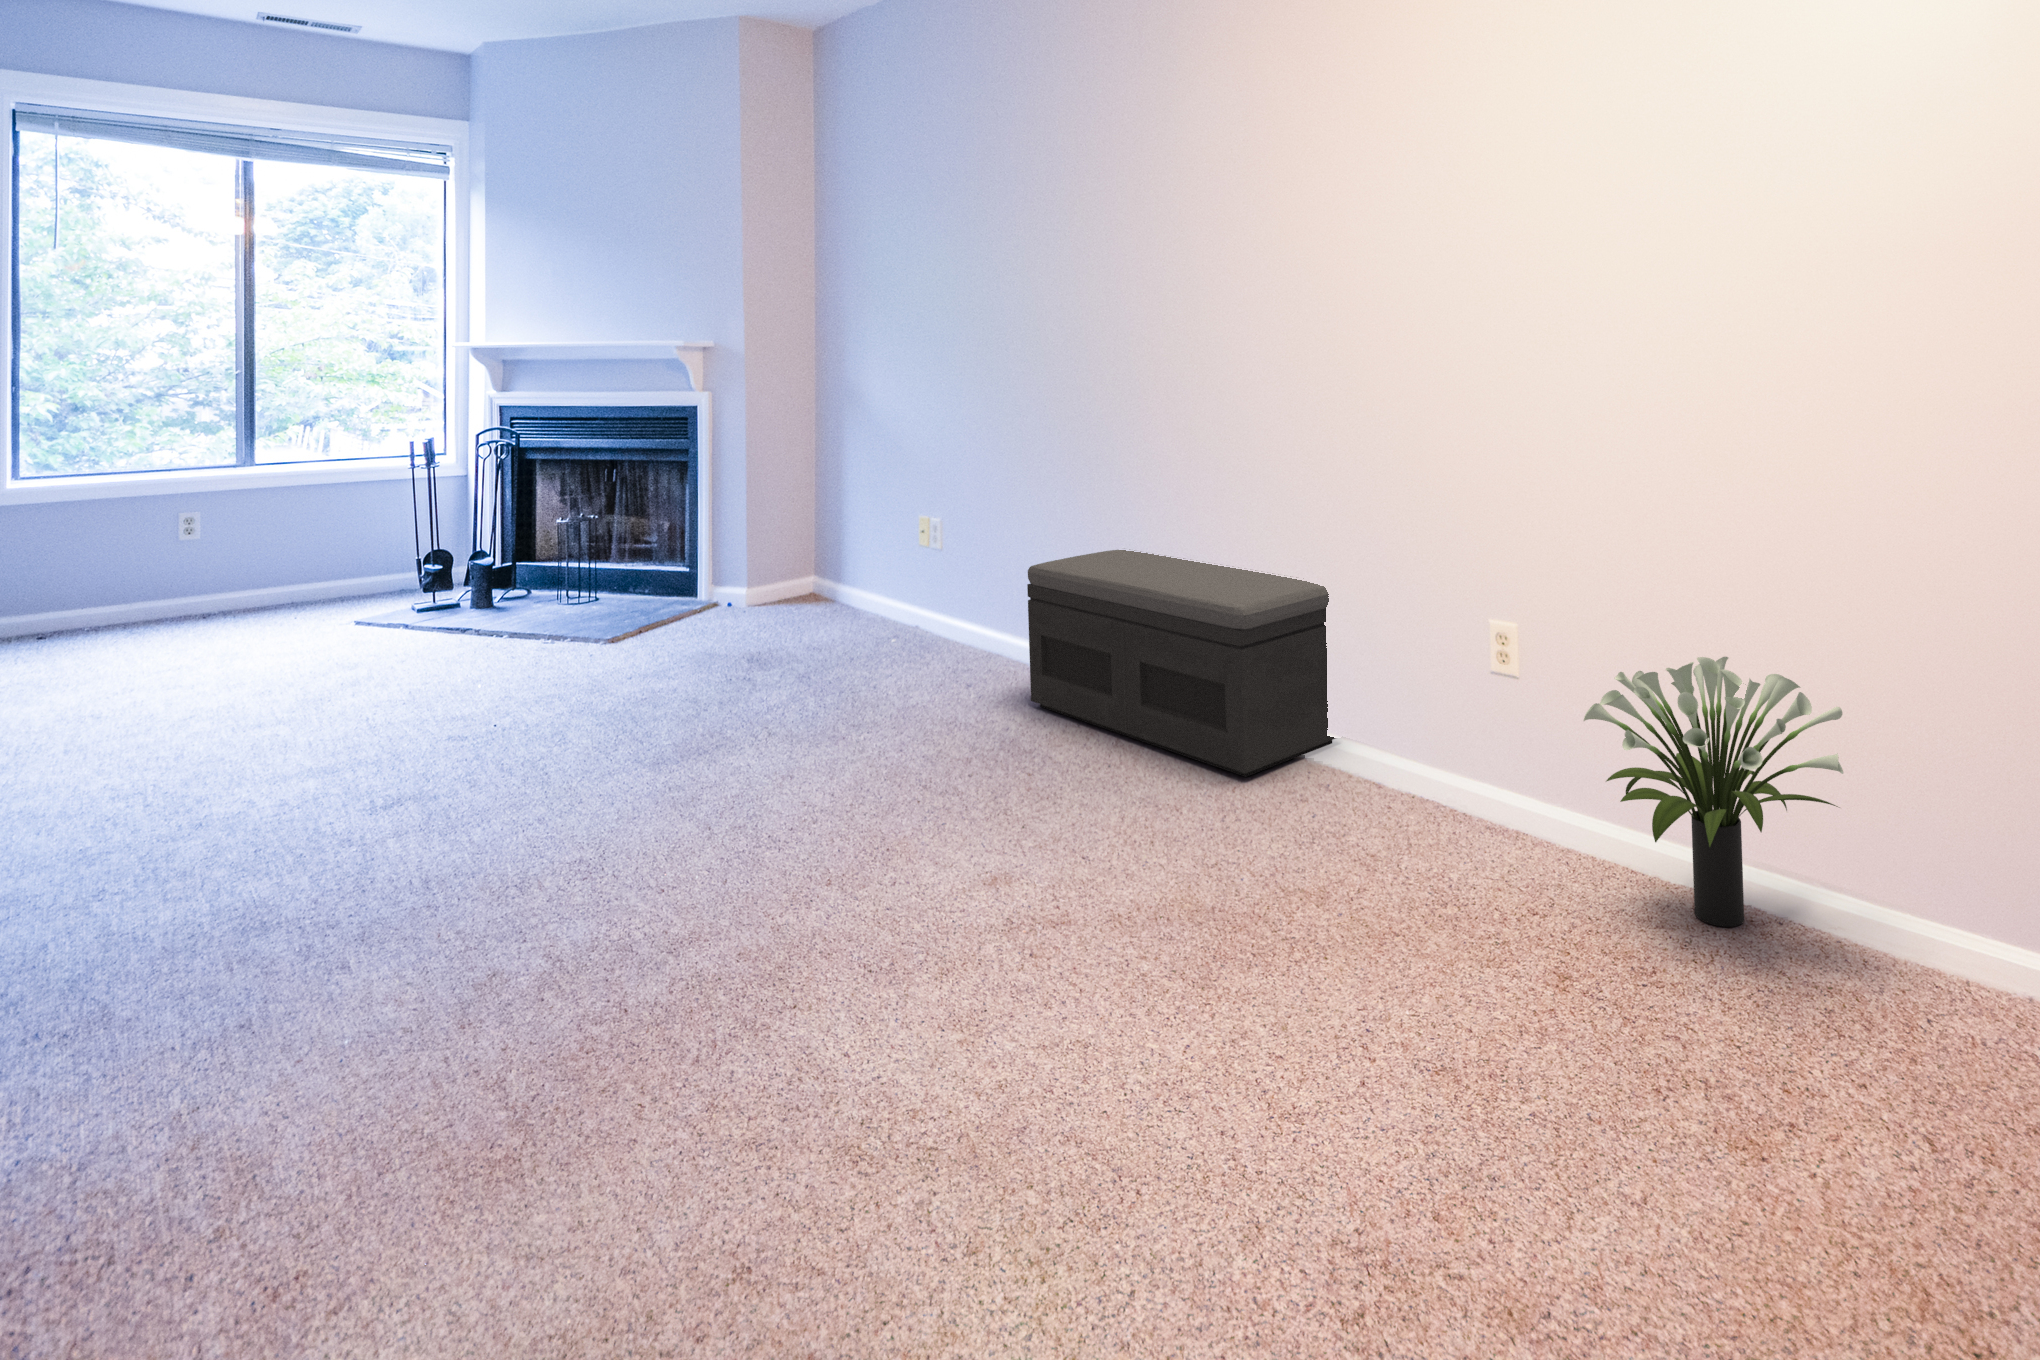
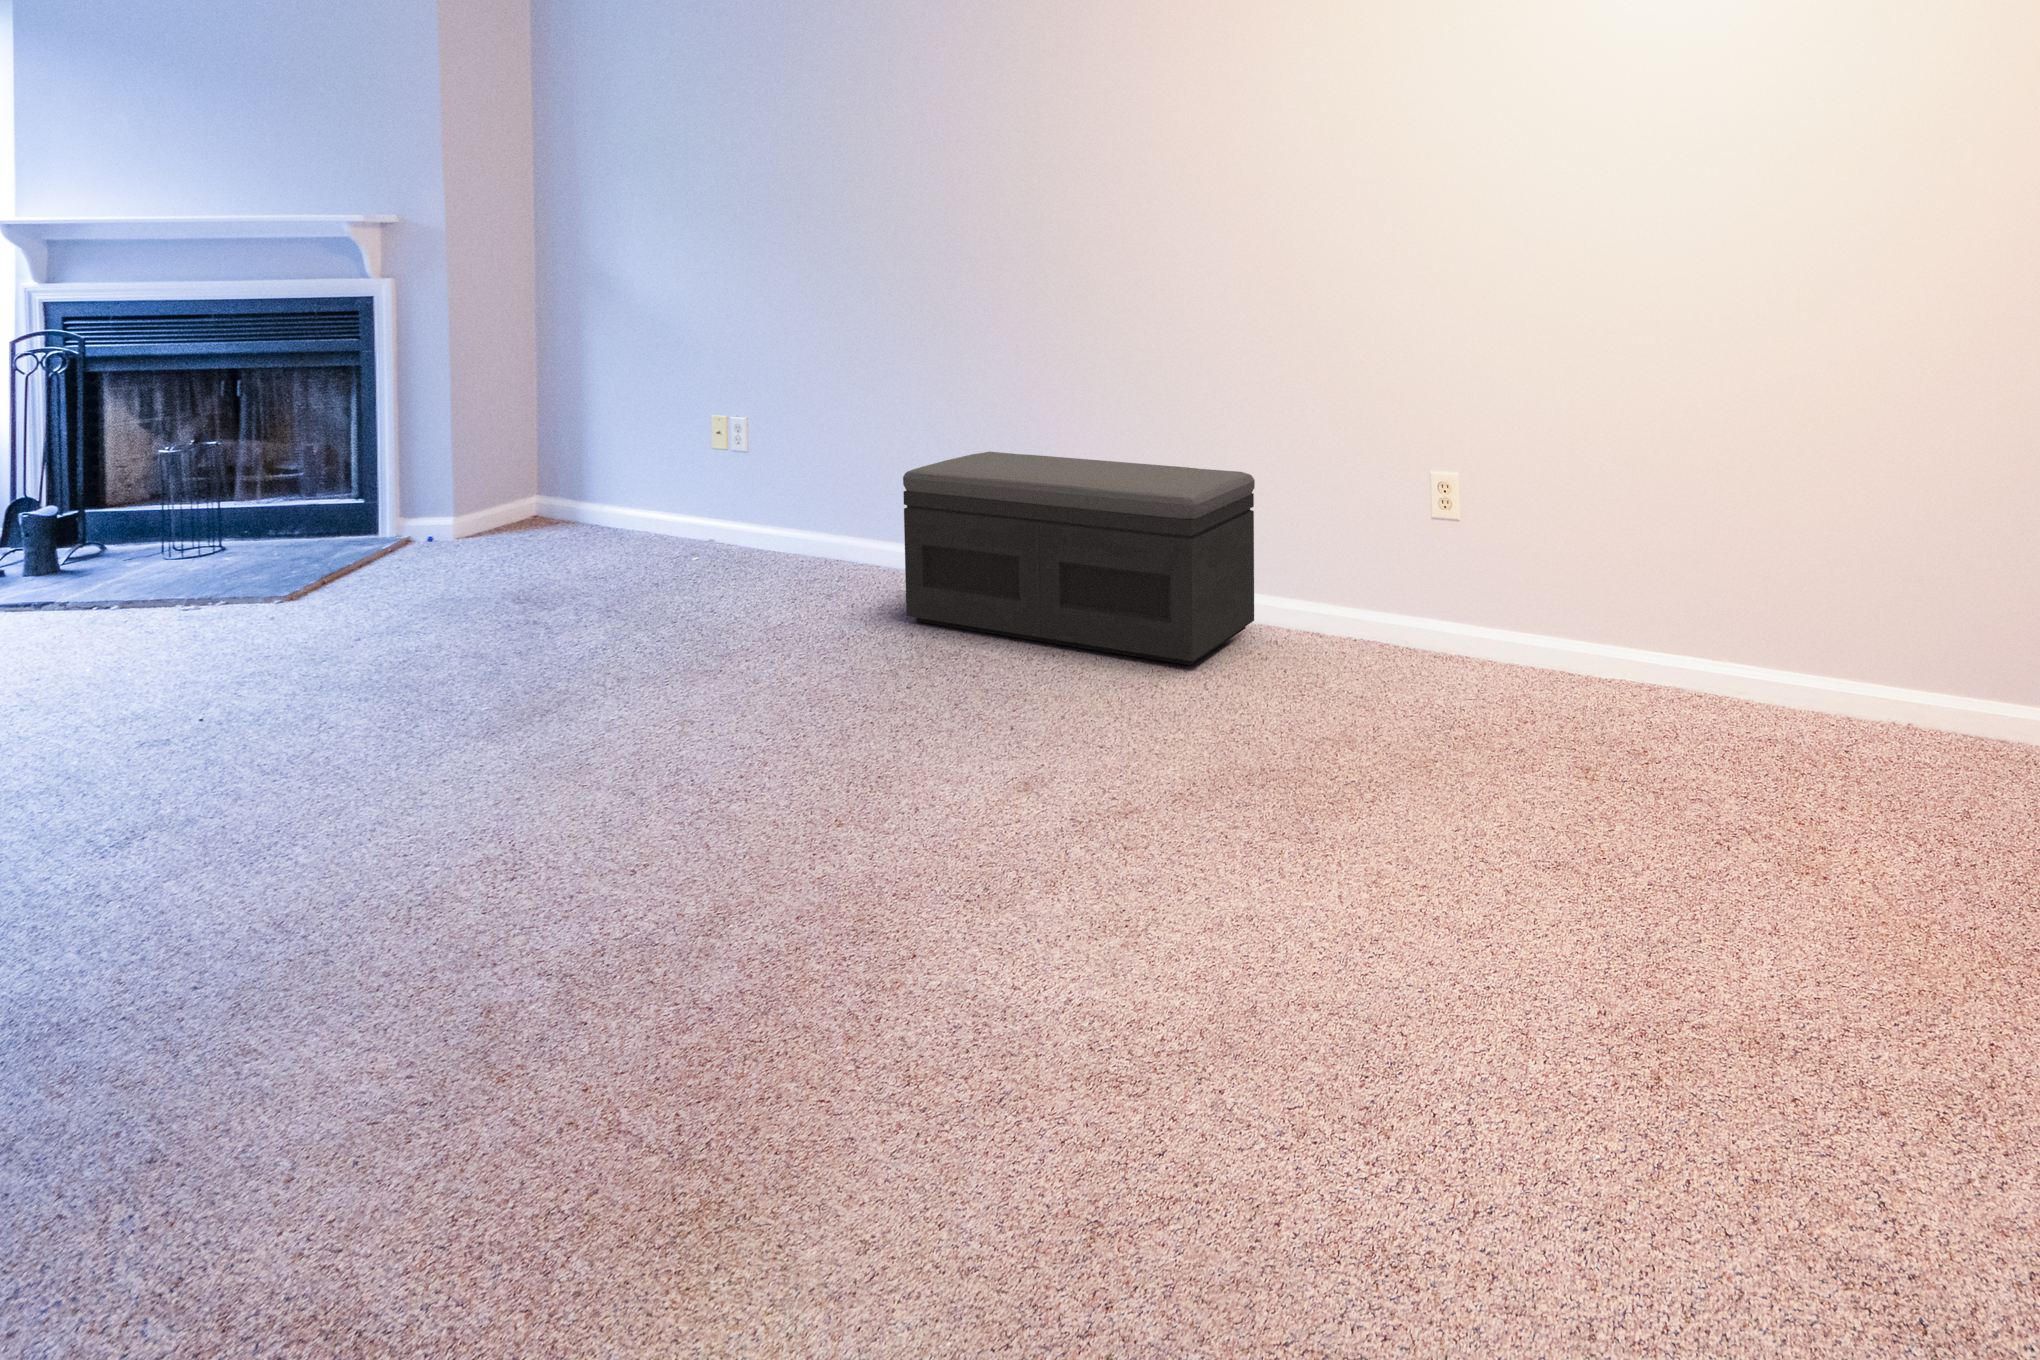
potted plant: present [1584,657,1843,927] -> none [1572,509,1800,737]

